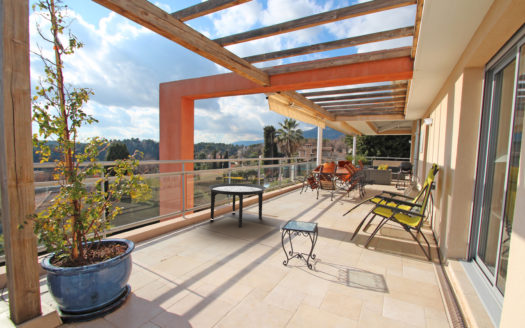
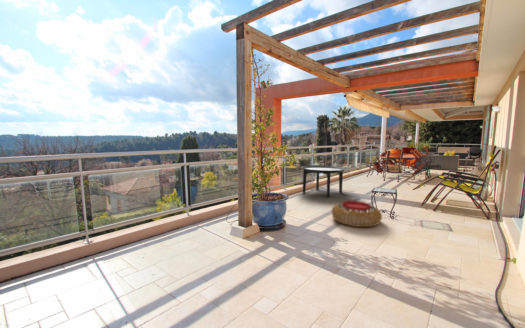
pouf: none [221,242,293,291] -> present [332,201,382,227]

